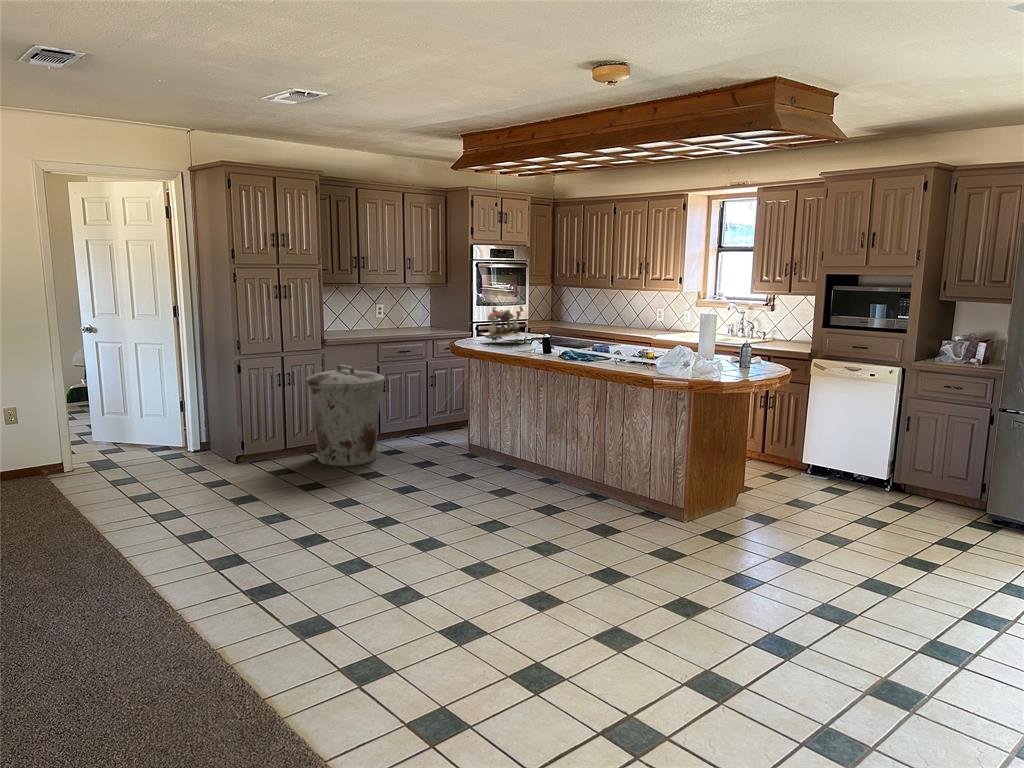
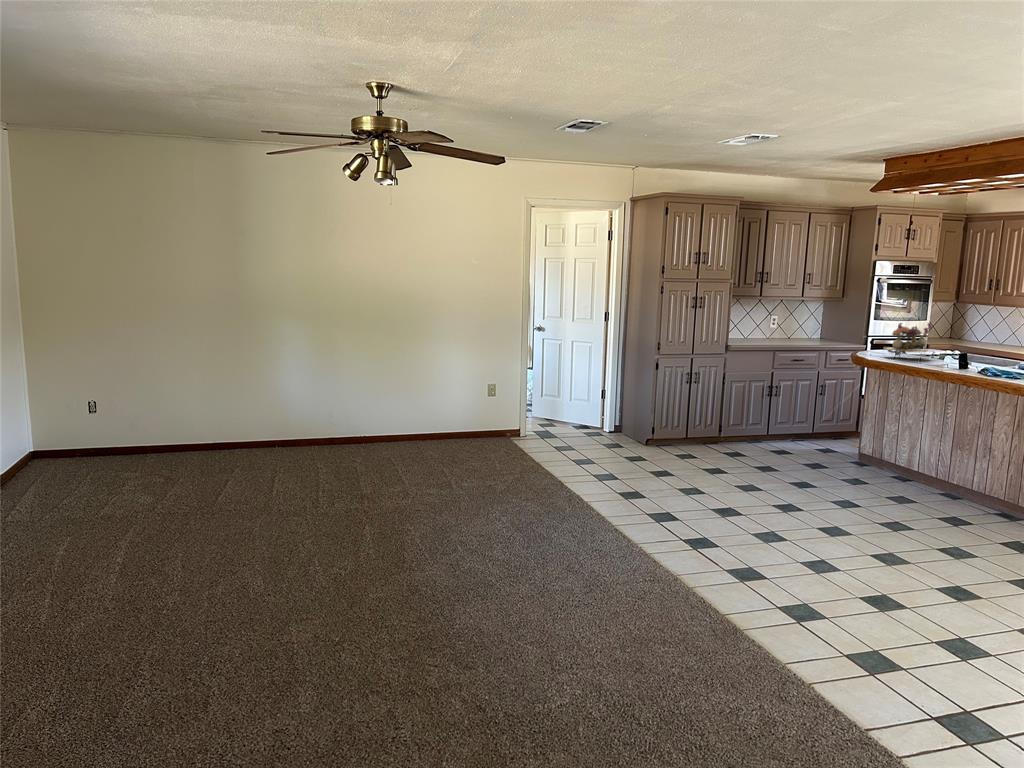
trash can: present [305,365,385,466] -> none [712,368,784,458]

